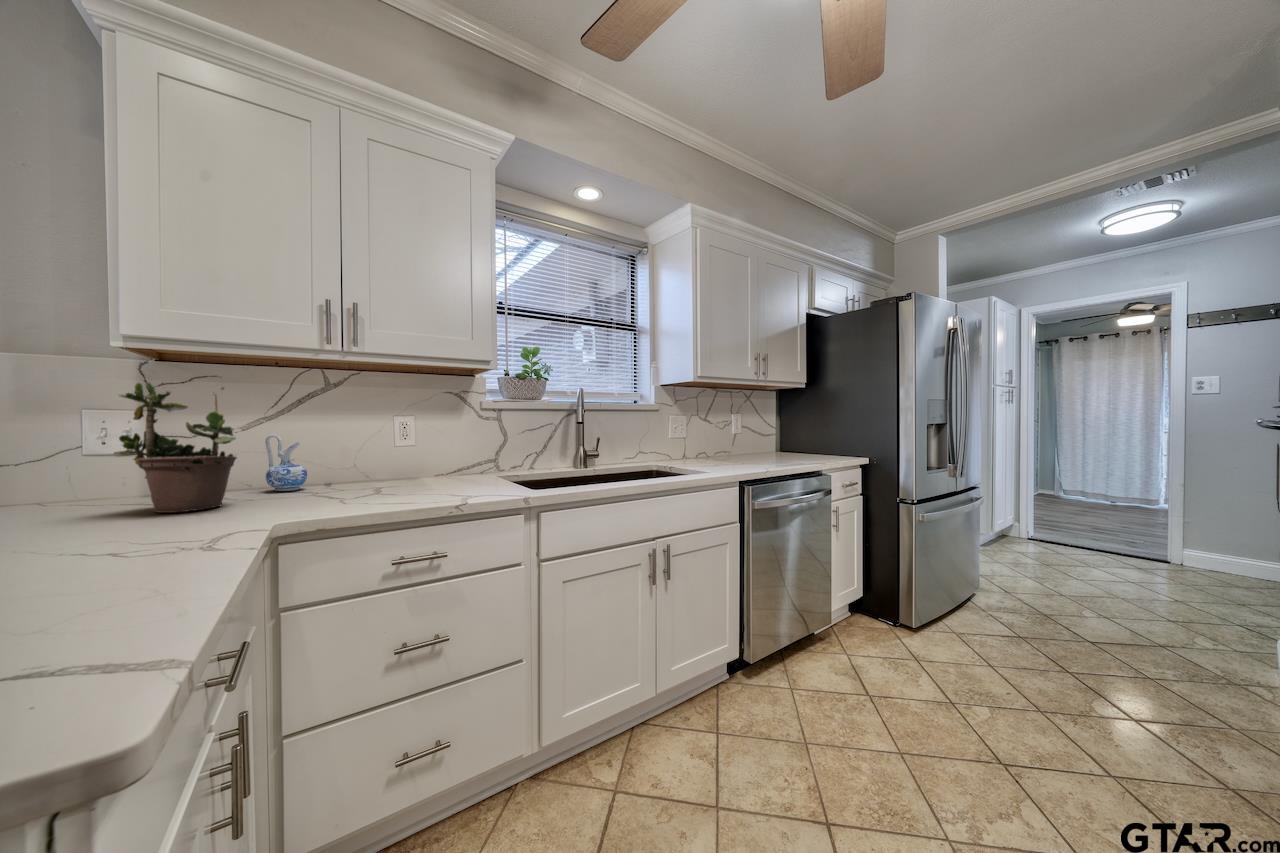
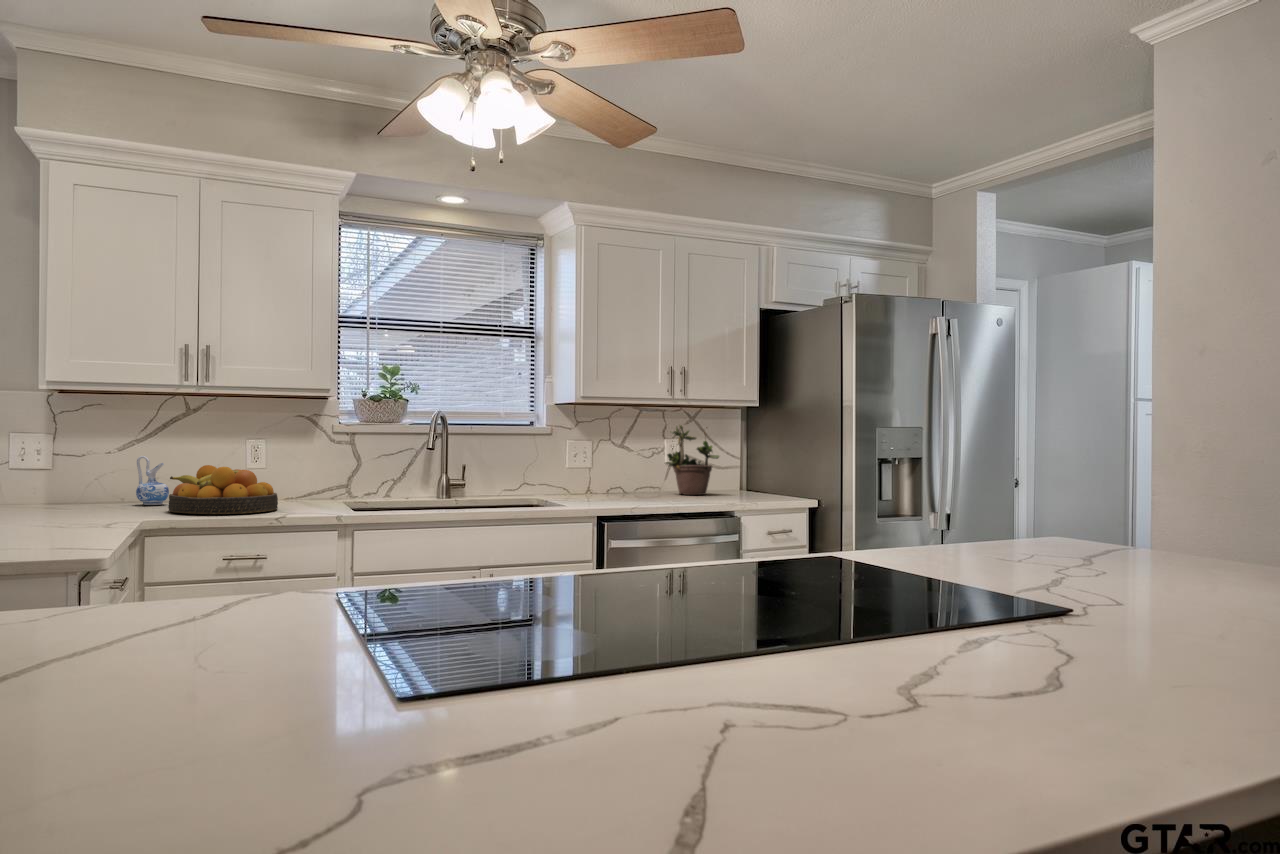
potted plant: present [114,382,237,513] -> present [665,425,719,495]
fruit bowl: none [310,444,445,506] -> present [168,465,278,514]

